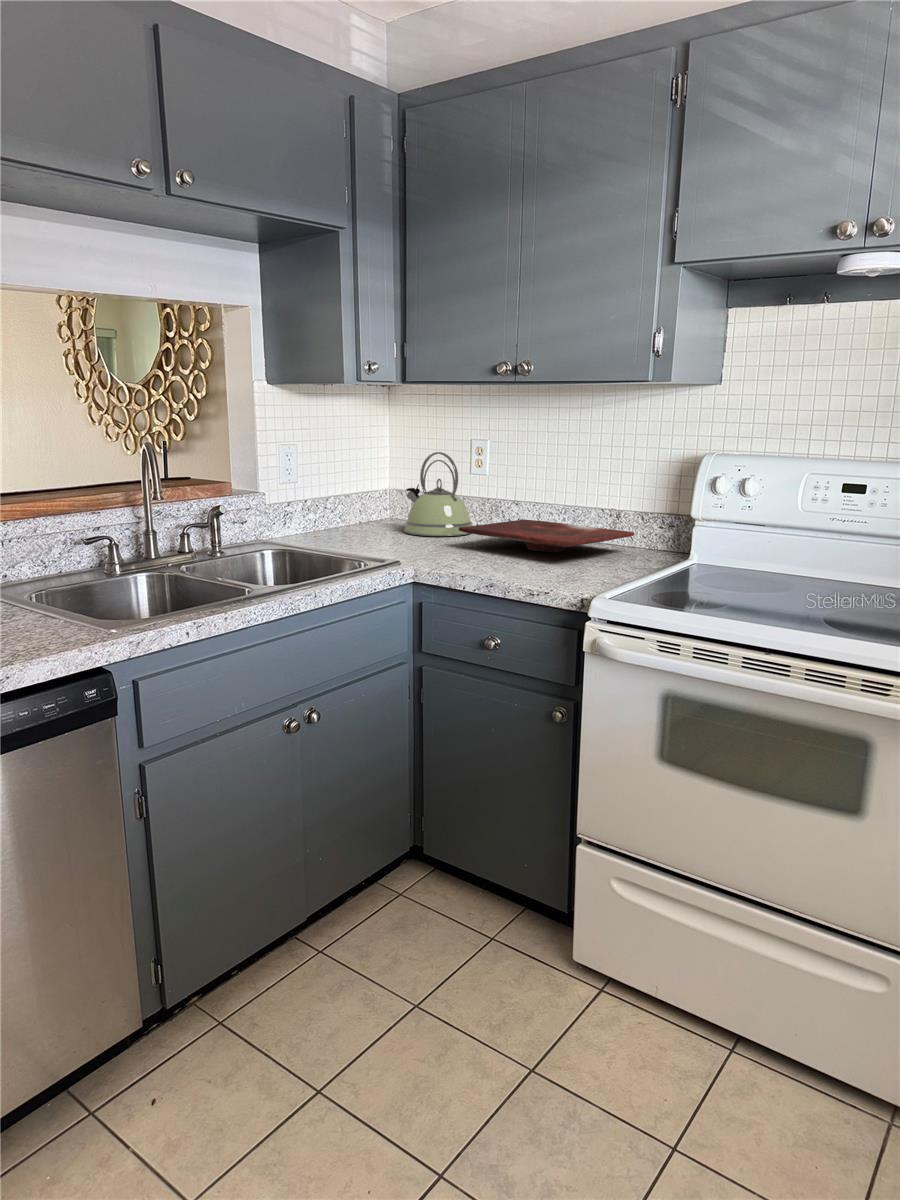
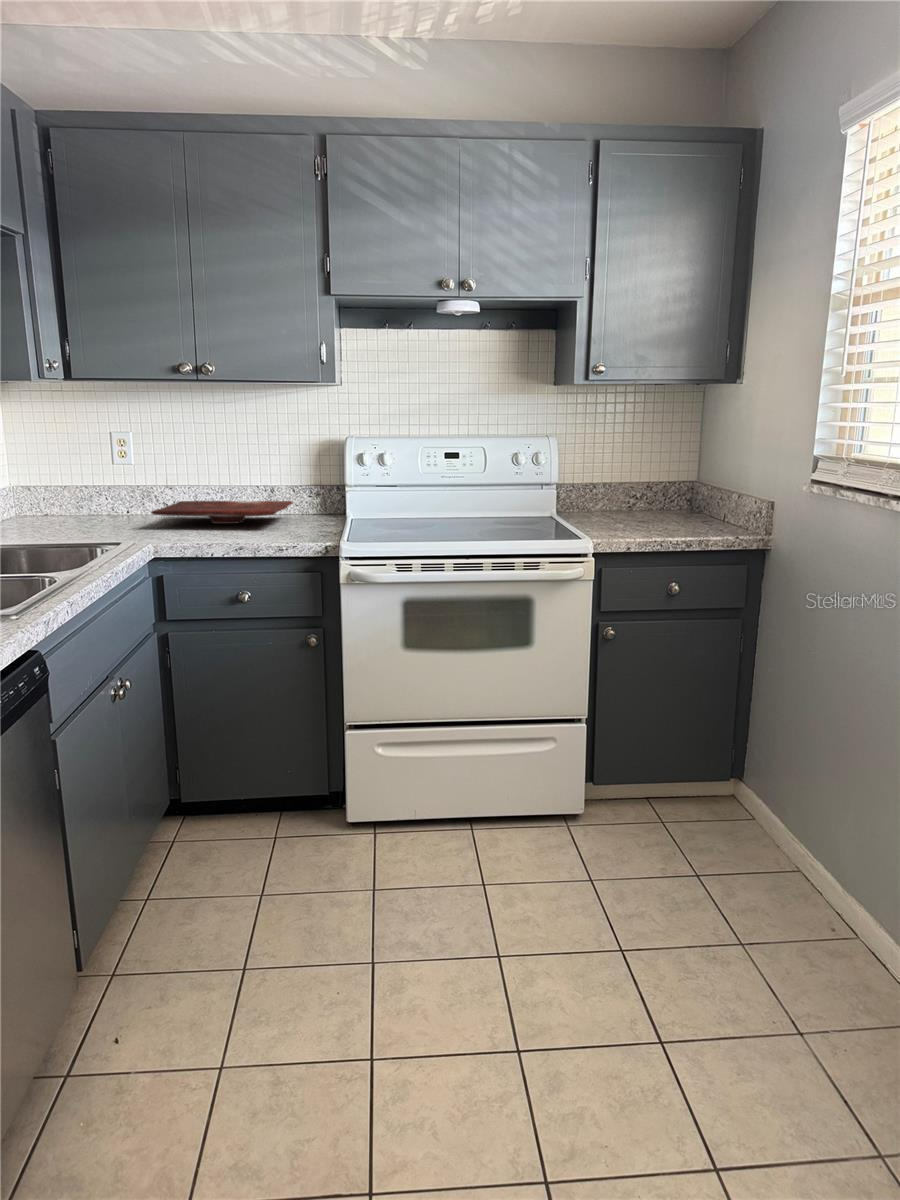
kettle: present [404,452,472,536] -> none [49,445,132,525]

